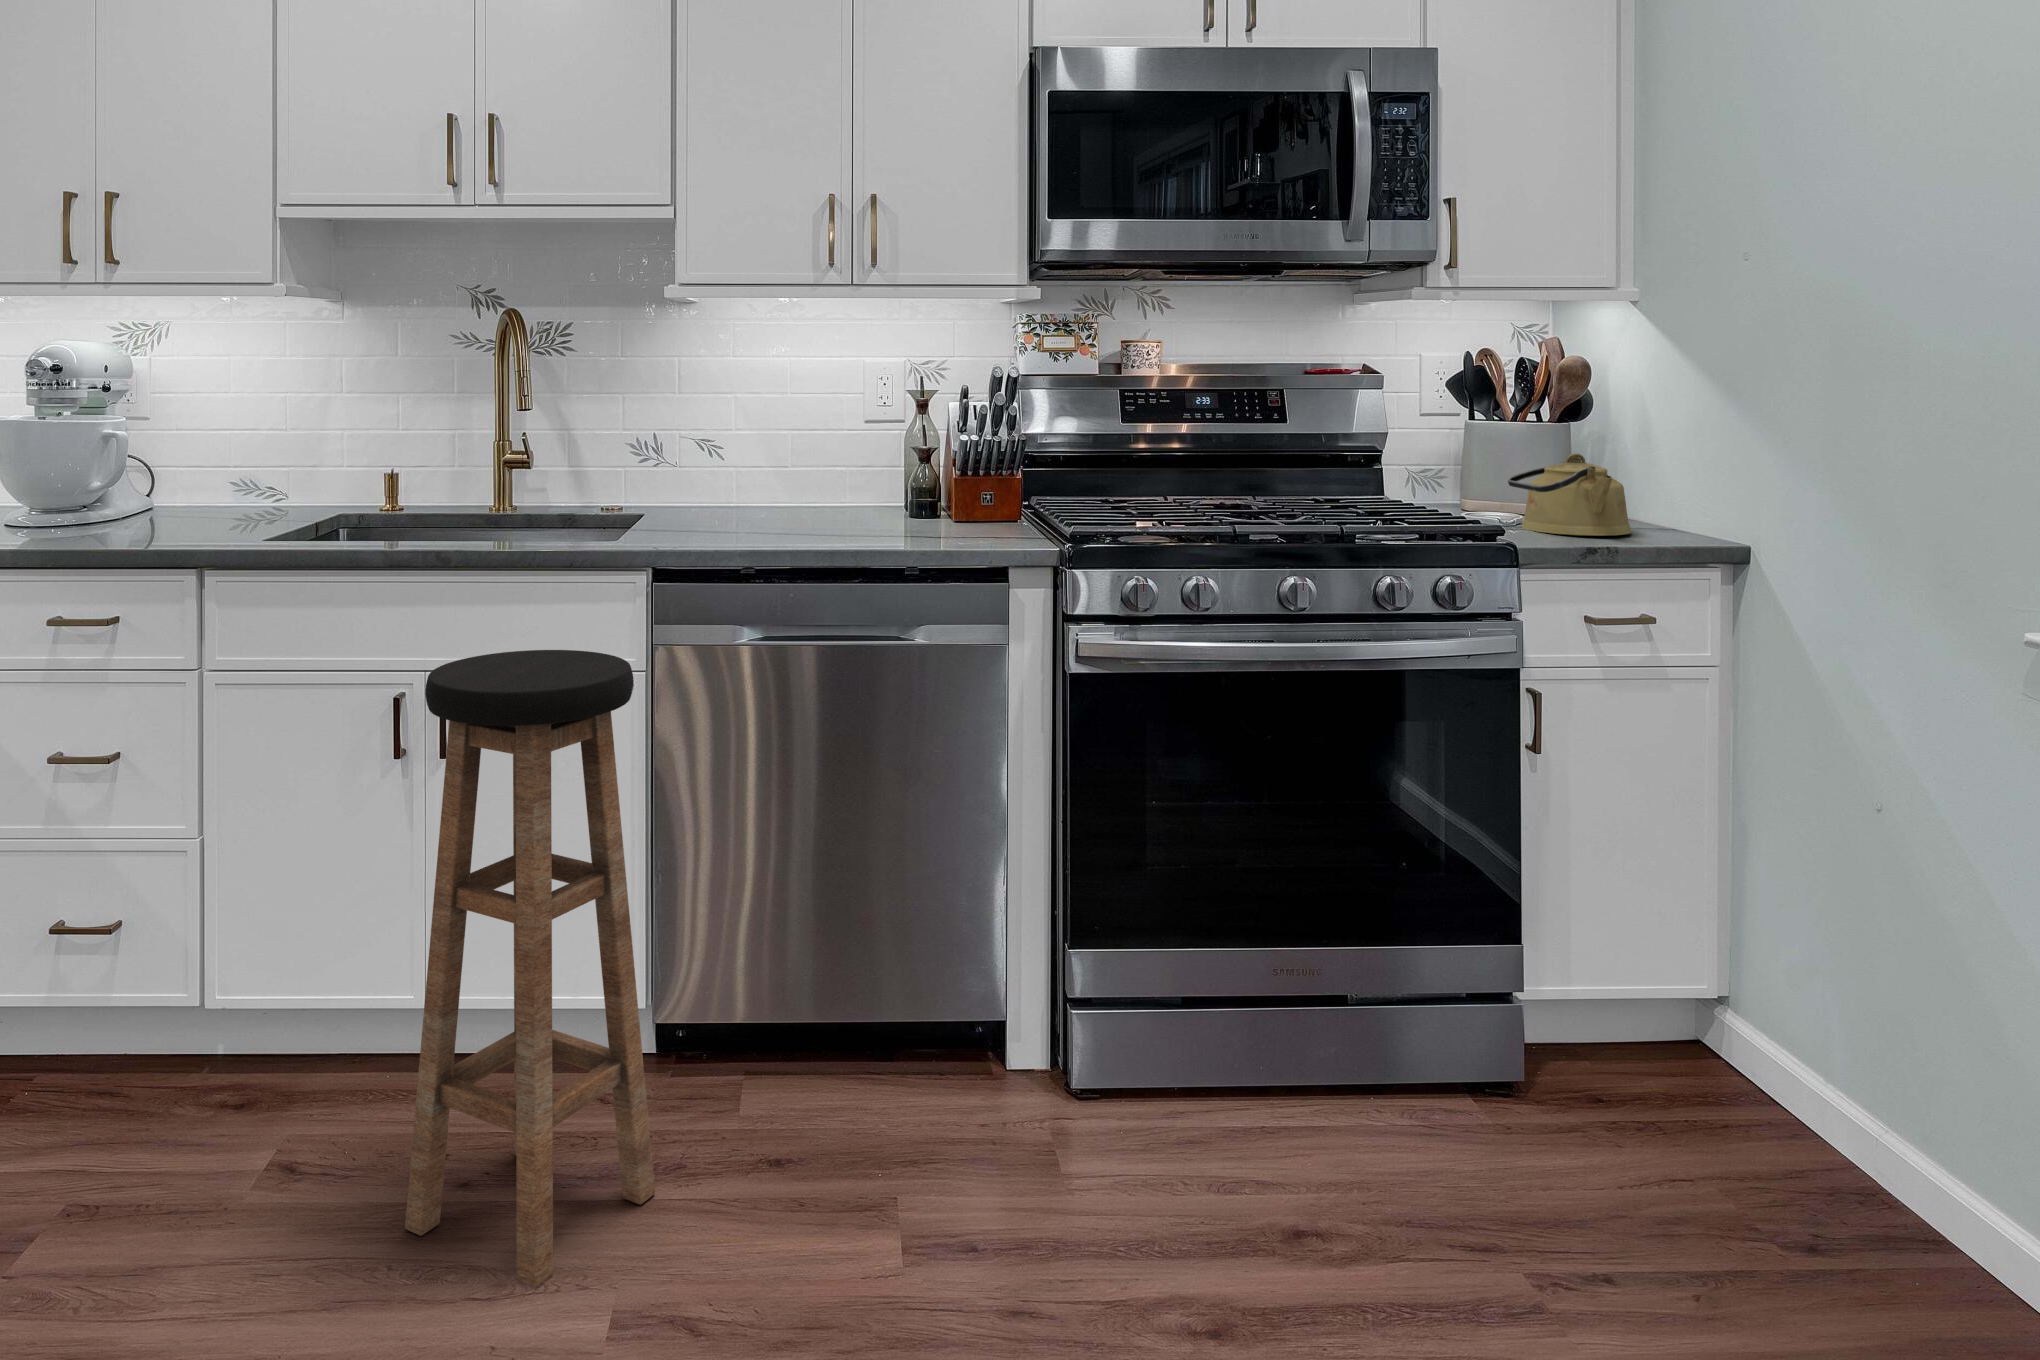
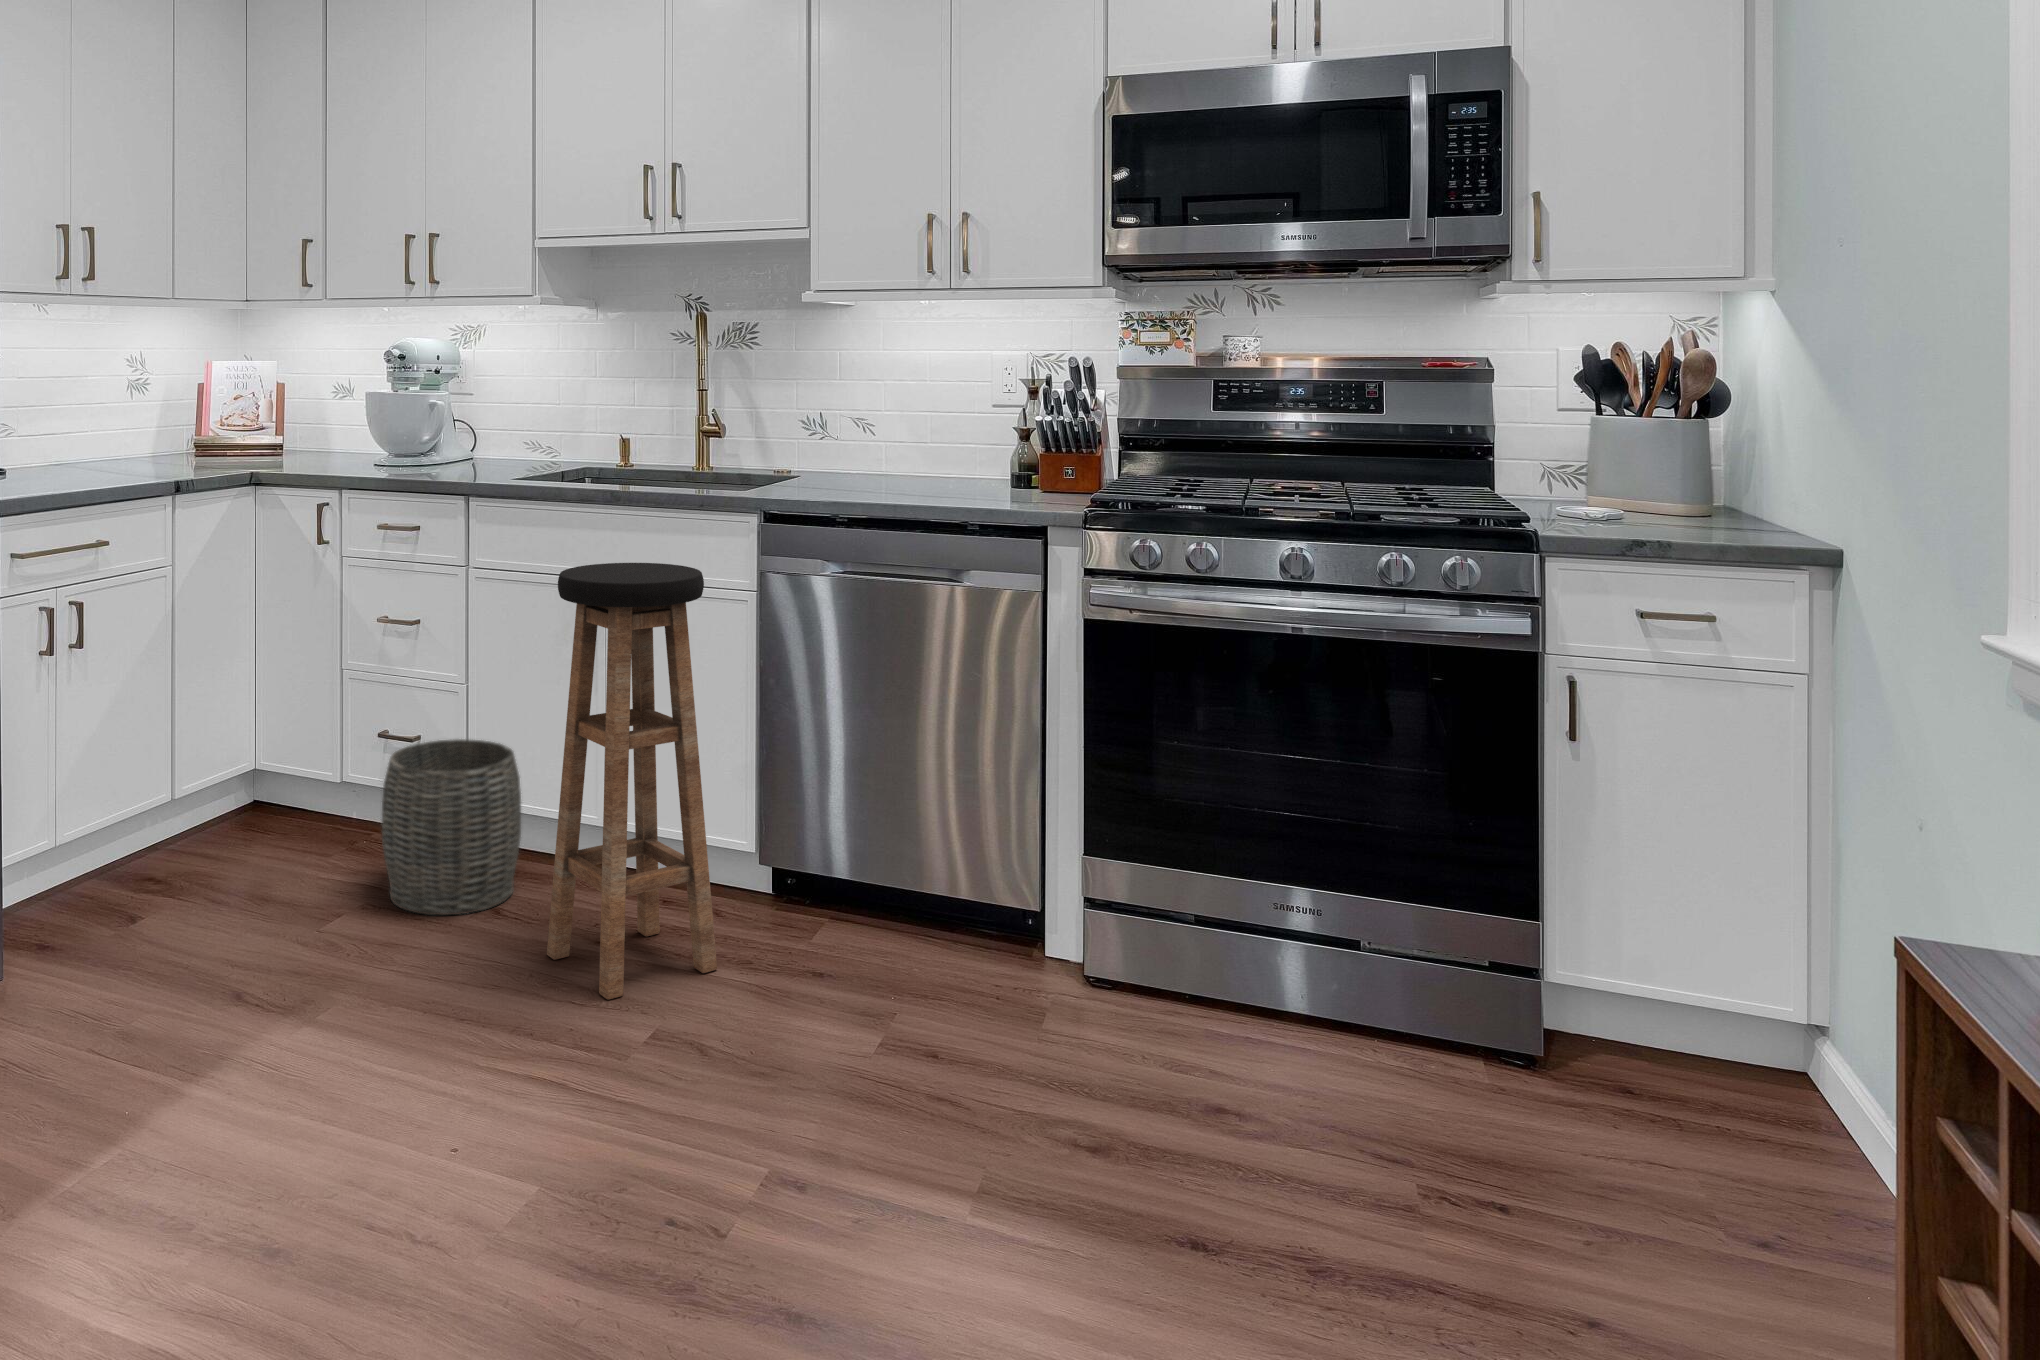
kettle: present [1508,453,1632,536] -> none [1572,446,1696,528]
woven basket: none [92,916,313,1203] -> present [382,739,521,915]

